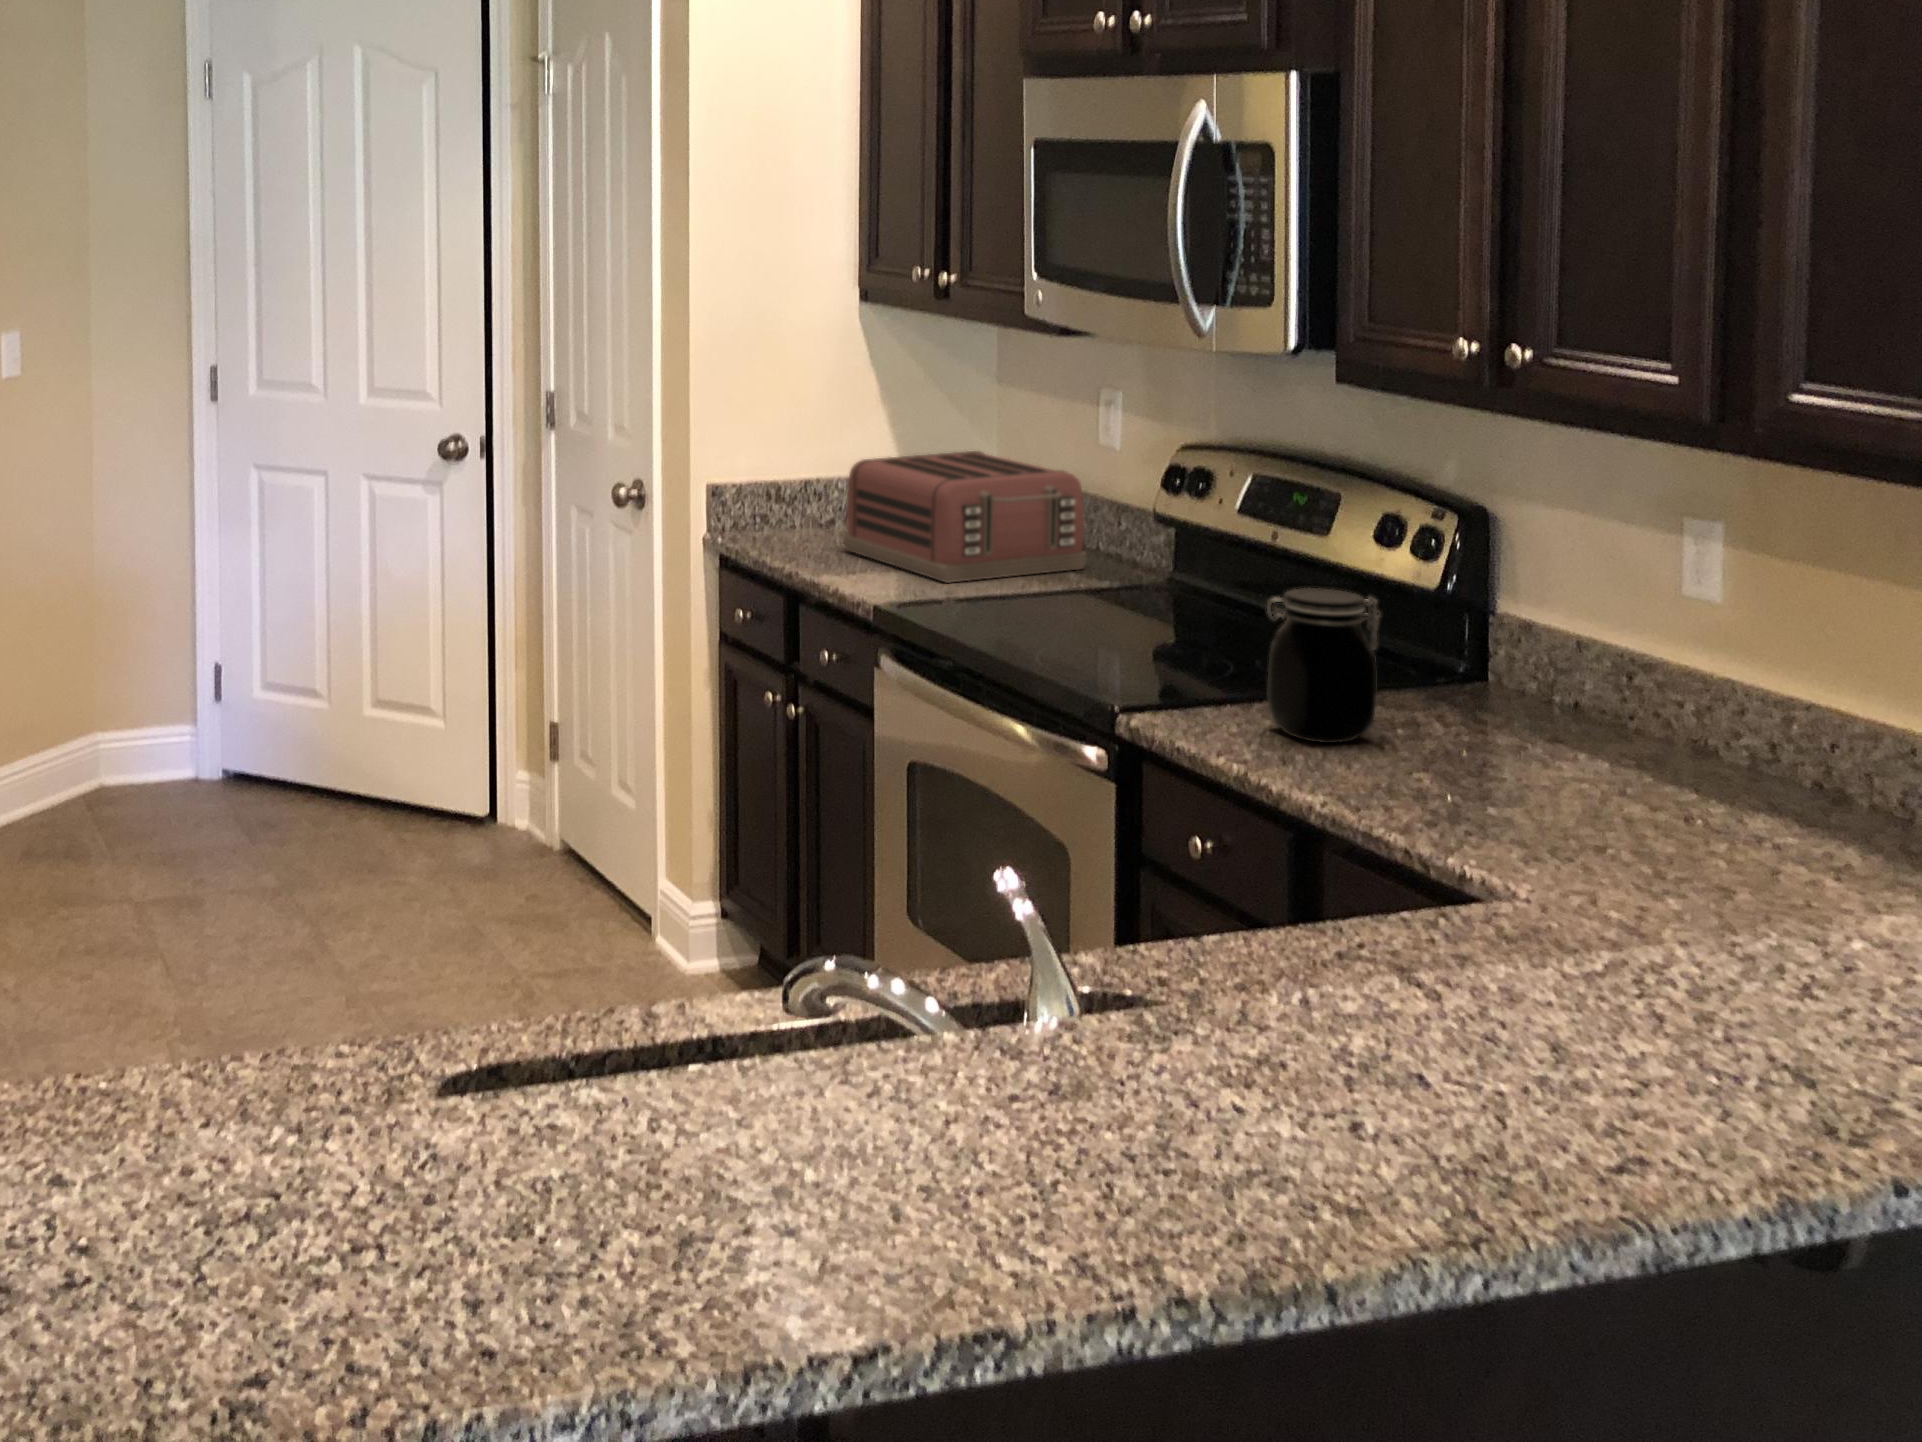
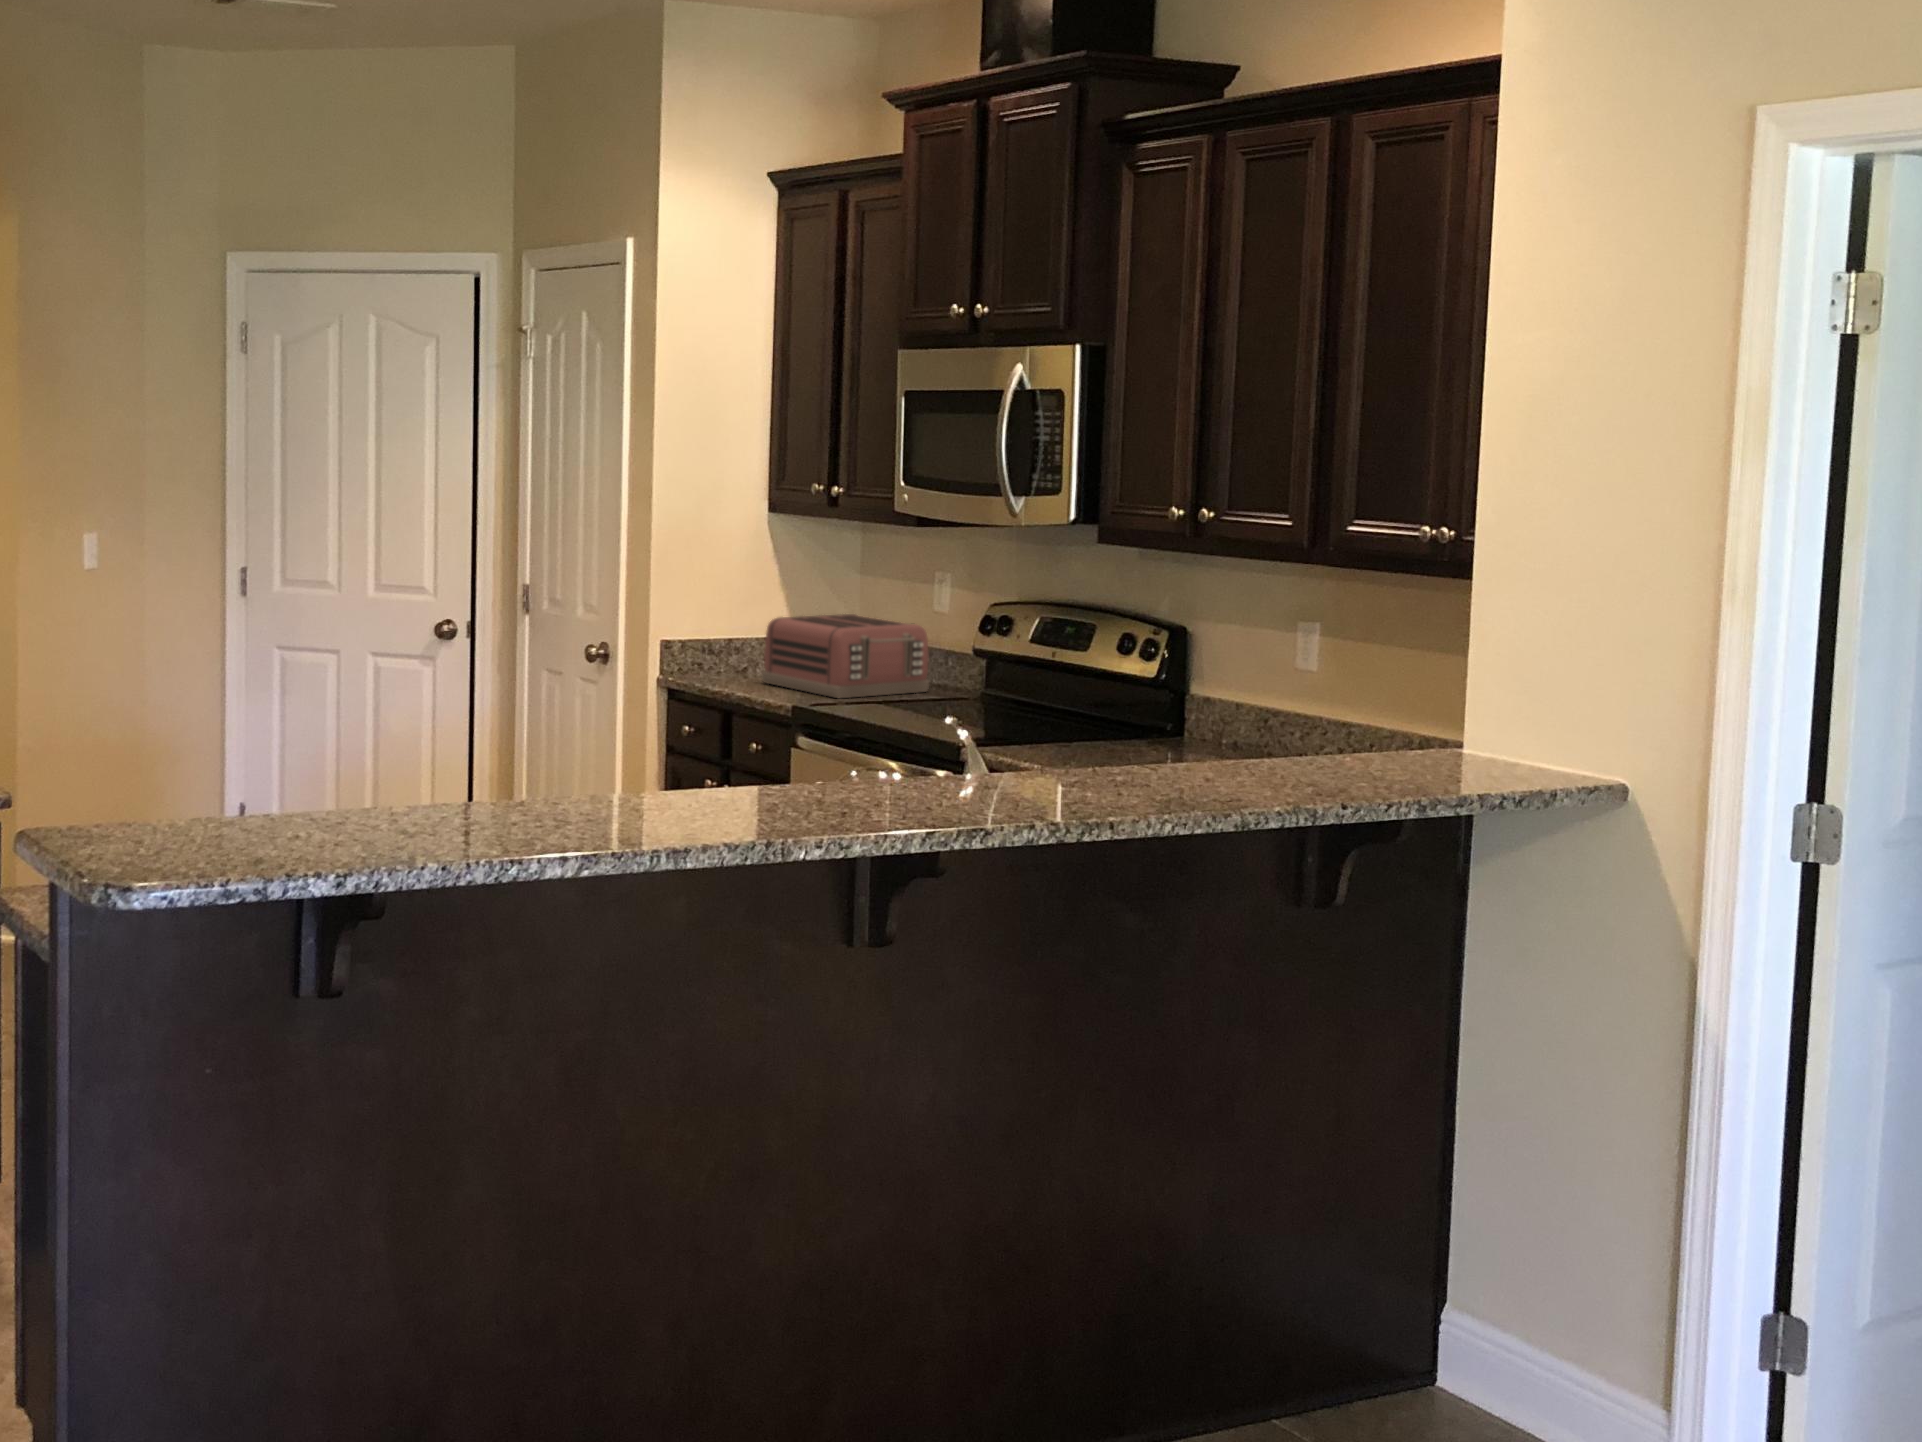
jar: present [1267,588,1381,743] -> none [1056,672,1124,765]

